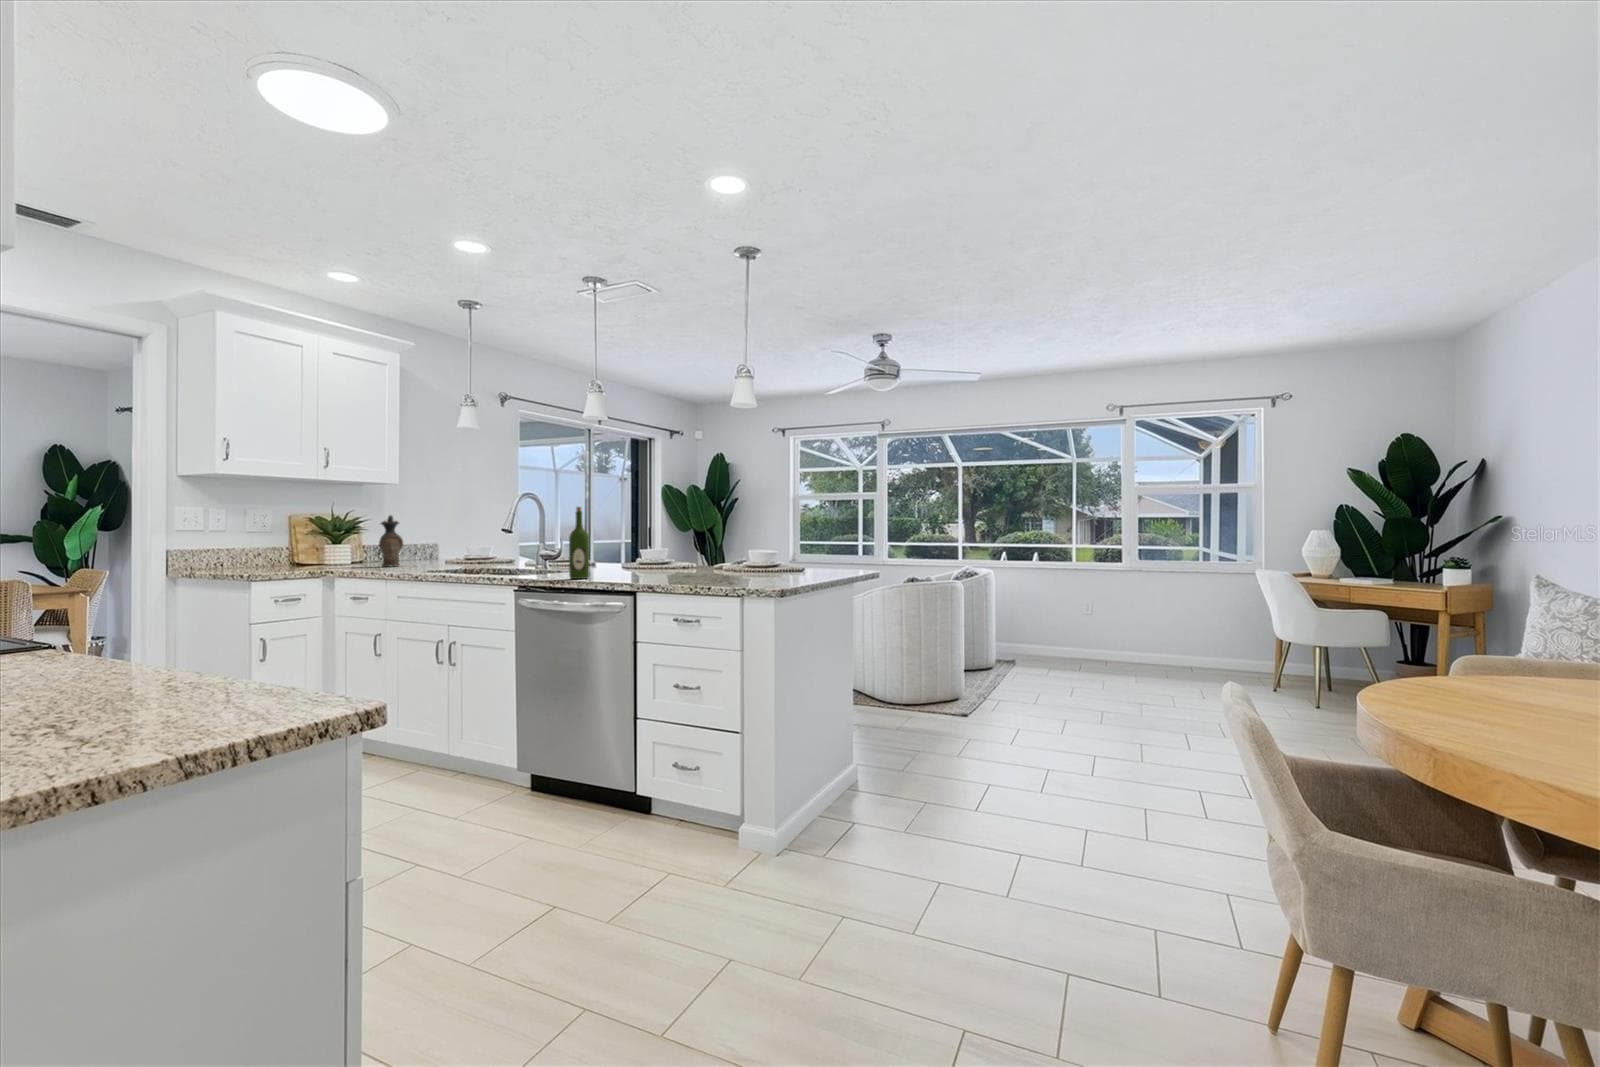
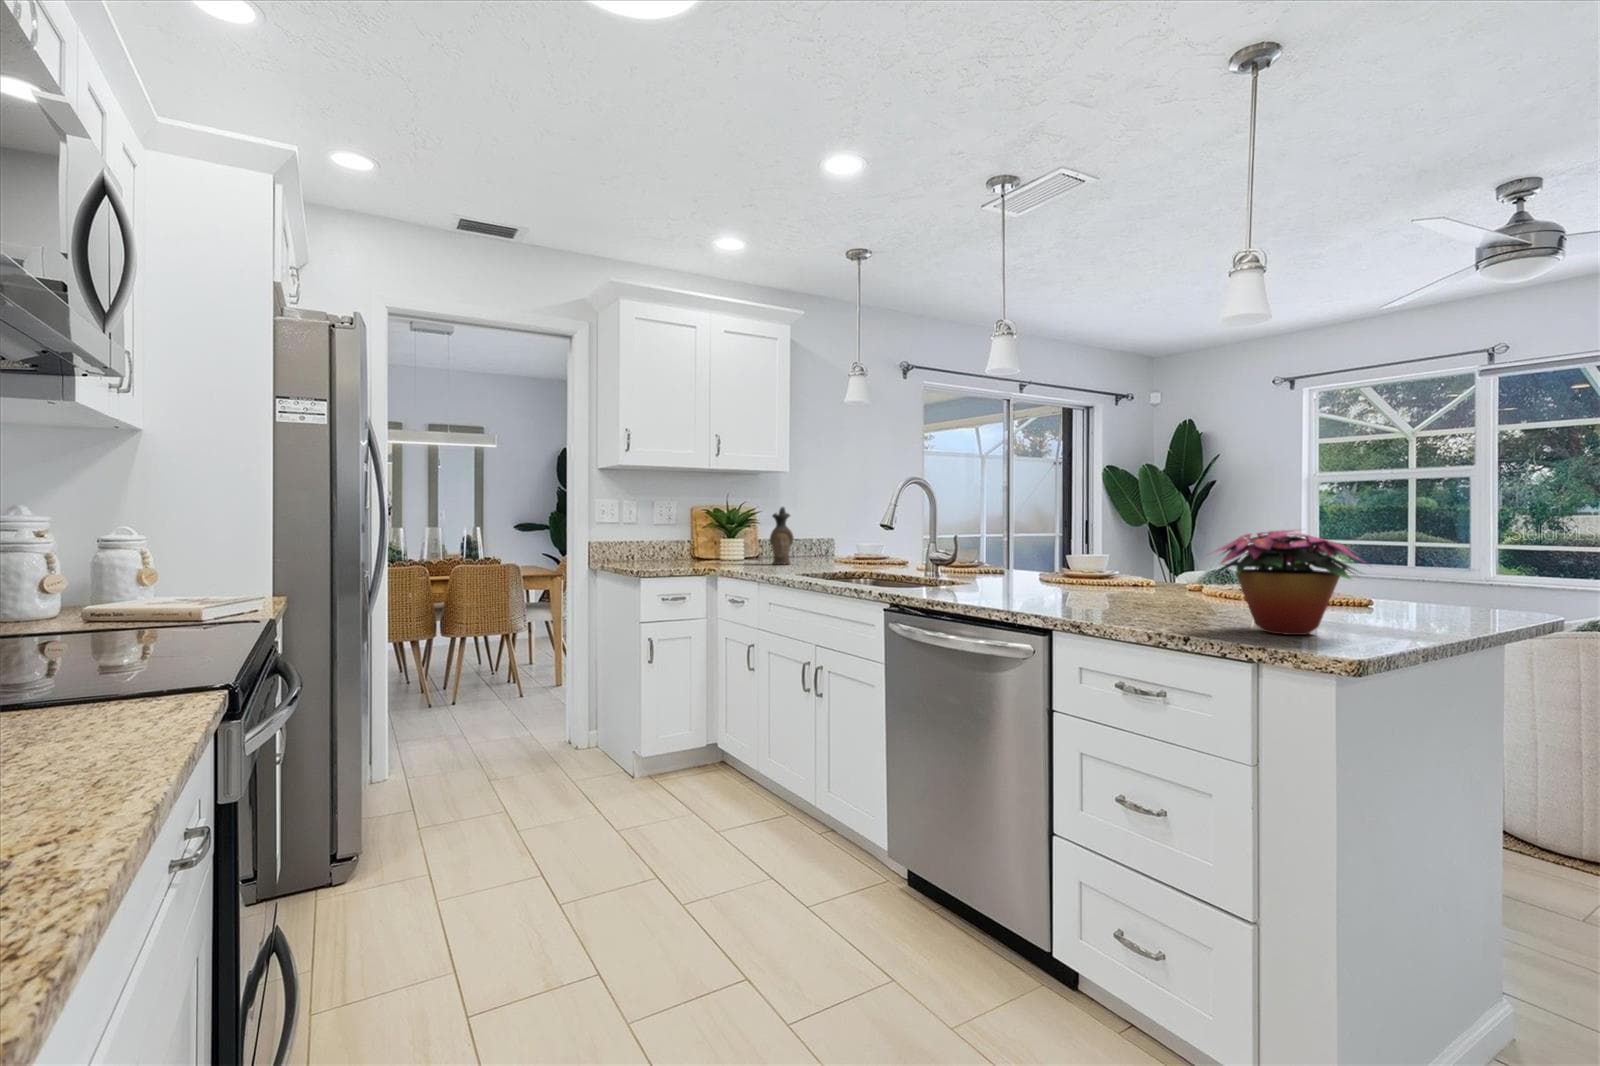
wine bottle: present [569,507,589,579] -> none [959,494,987,599]
flower arrangement: none [715,527,797,584] -> present [1211,530,1363,635]

